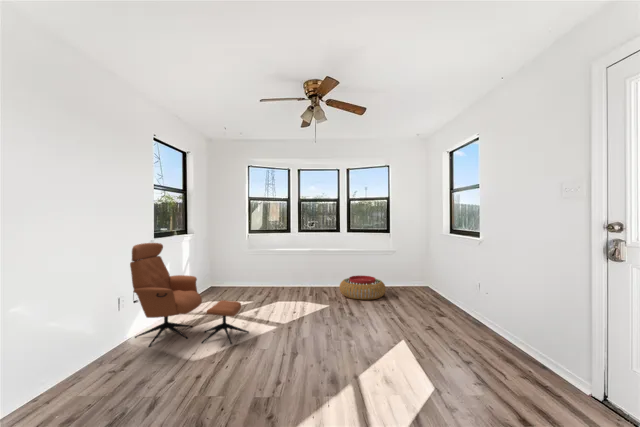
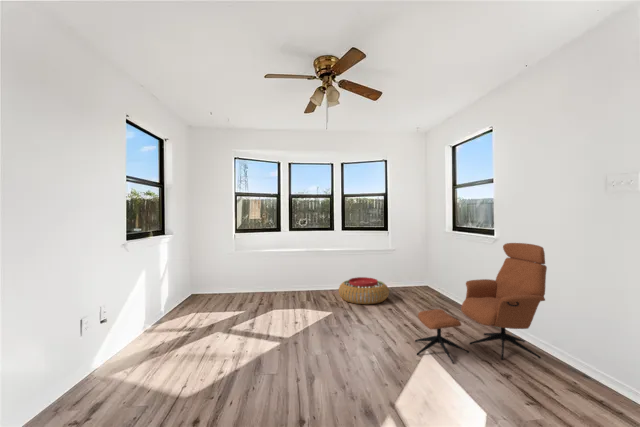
armchair: present [130,243,249,347] -> present [415,243,547,363]

